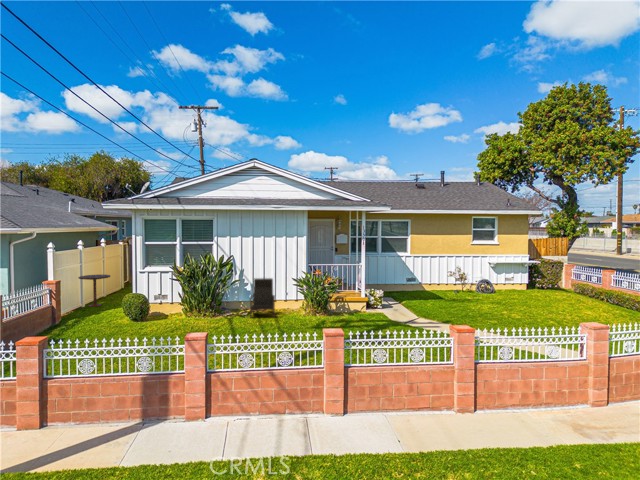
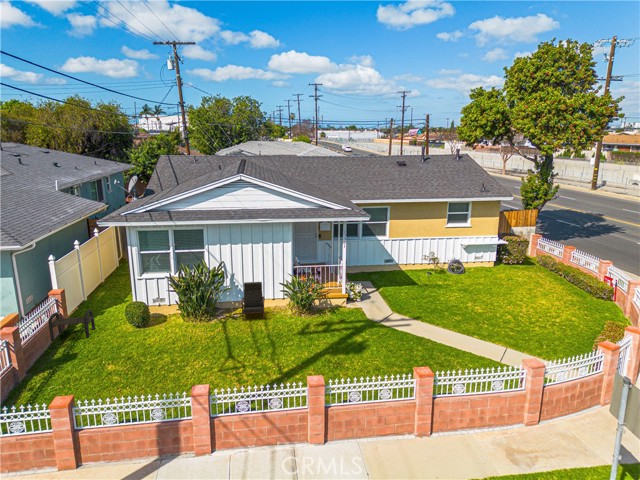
pedestal table: present [78,275,110,307] -> none [77,273,108,306]
bench: none [40,297,90,328] -> present [48,309,95,341]

